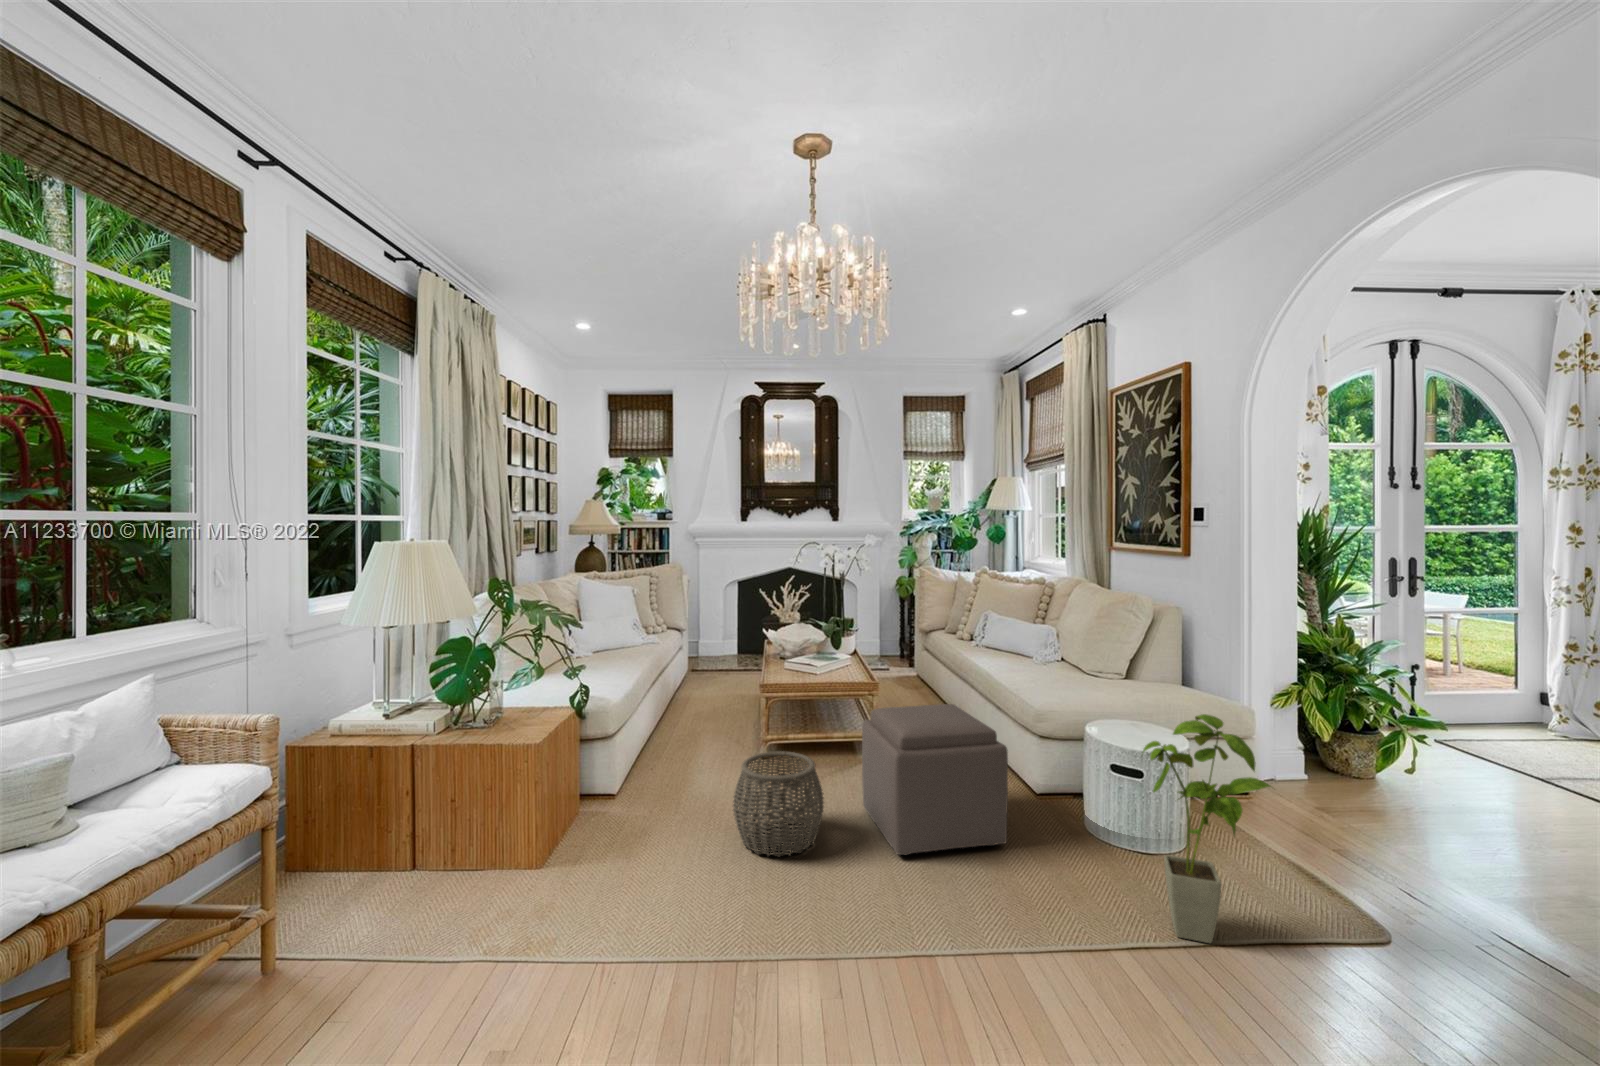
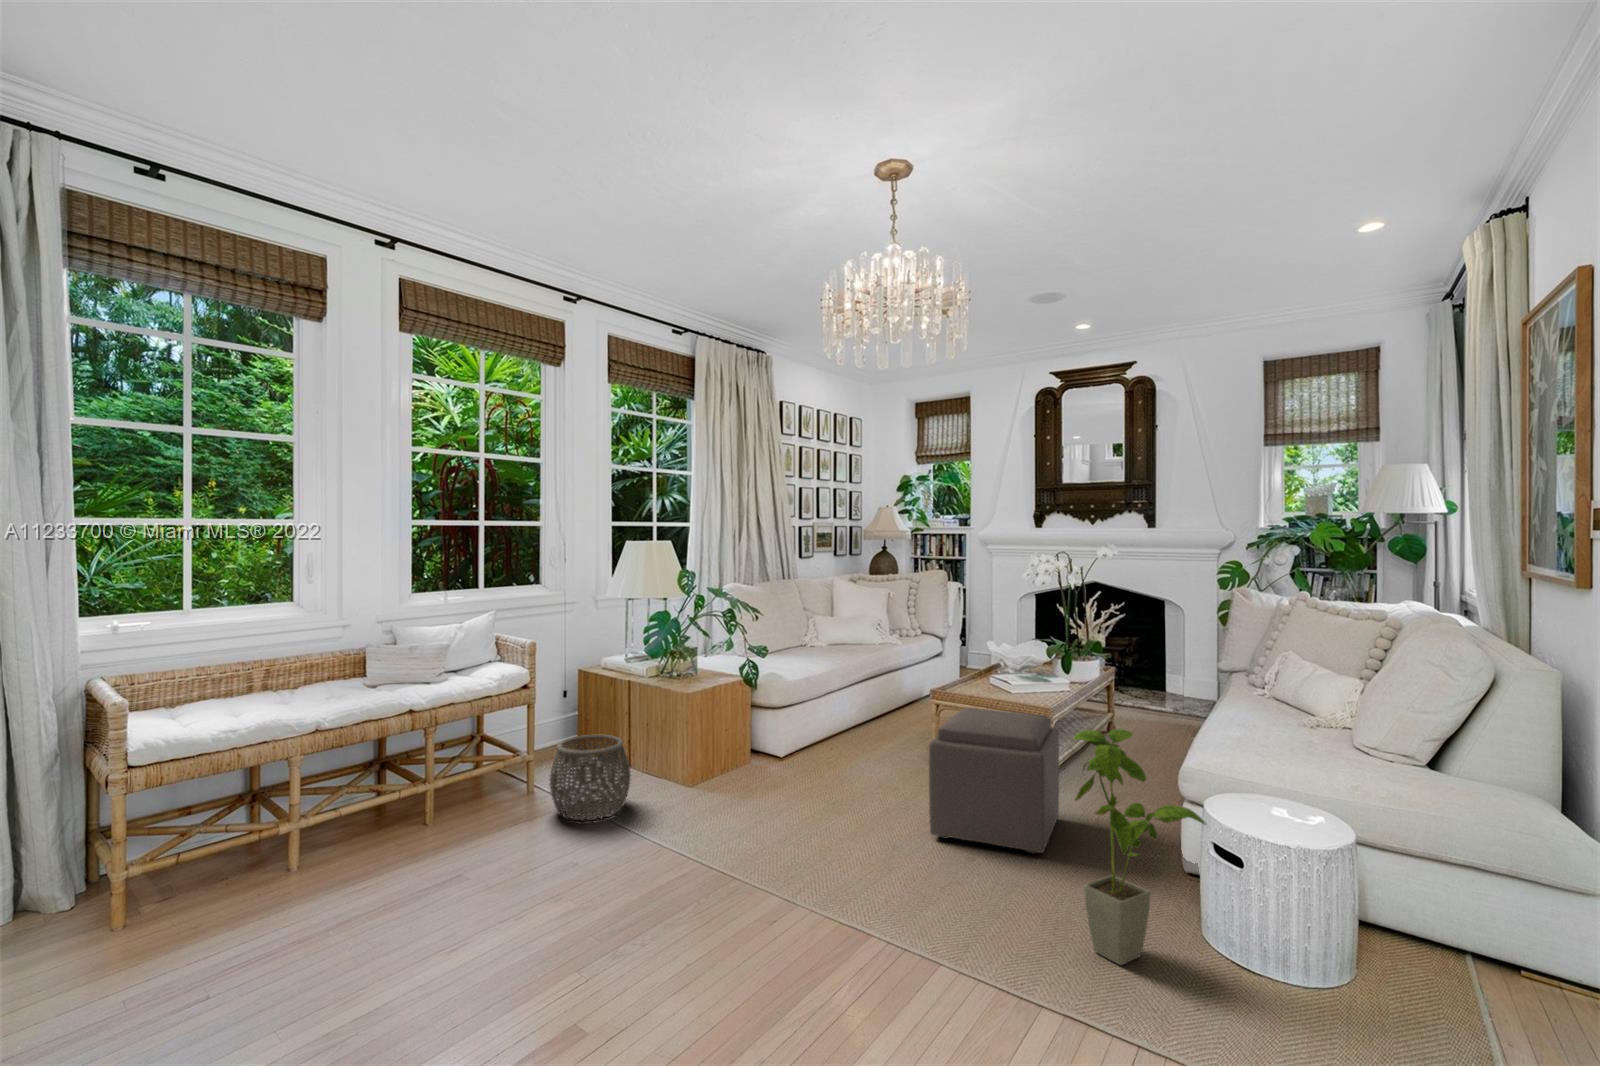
woven basket: present [733,751,824,856] -> present [549,735,631,820]

